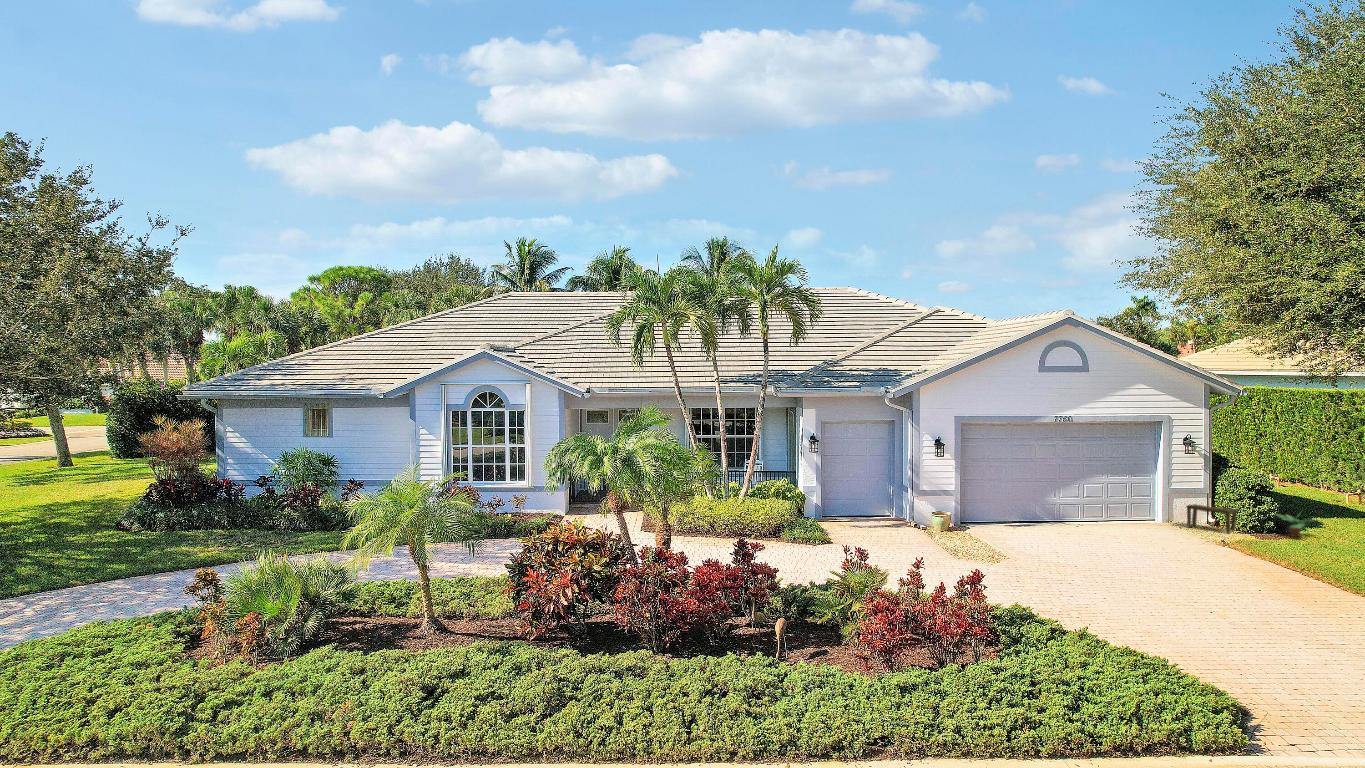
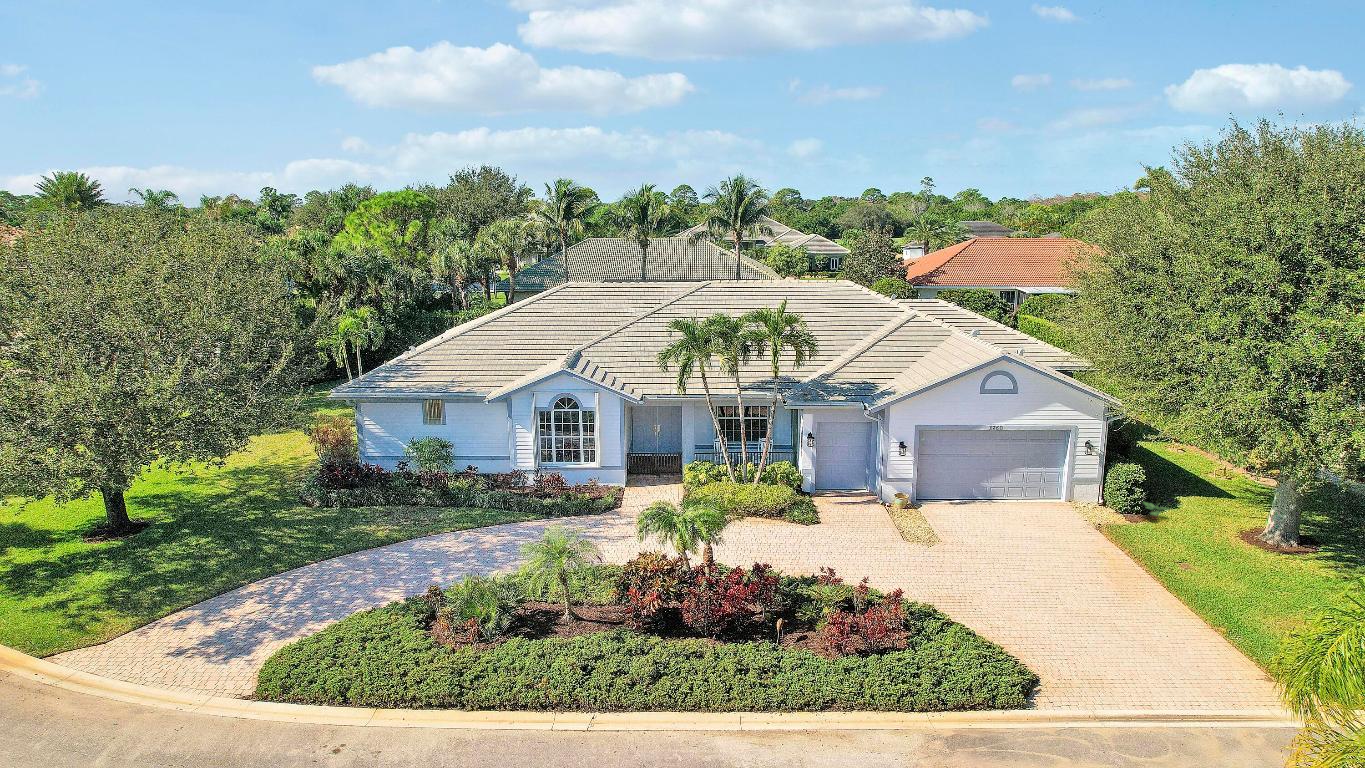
bench: present [1186,504,1238,534] -> none [1081,490,1116,515]

